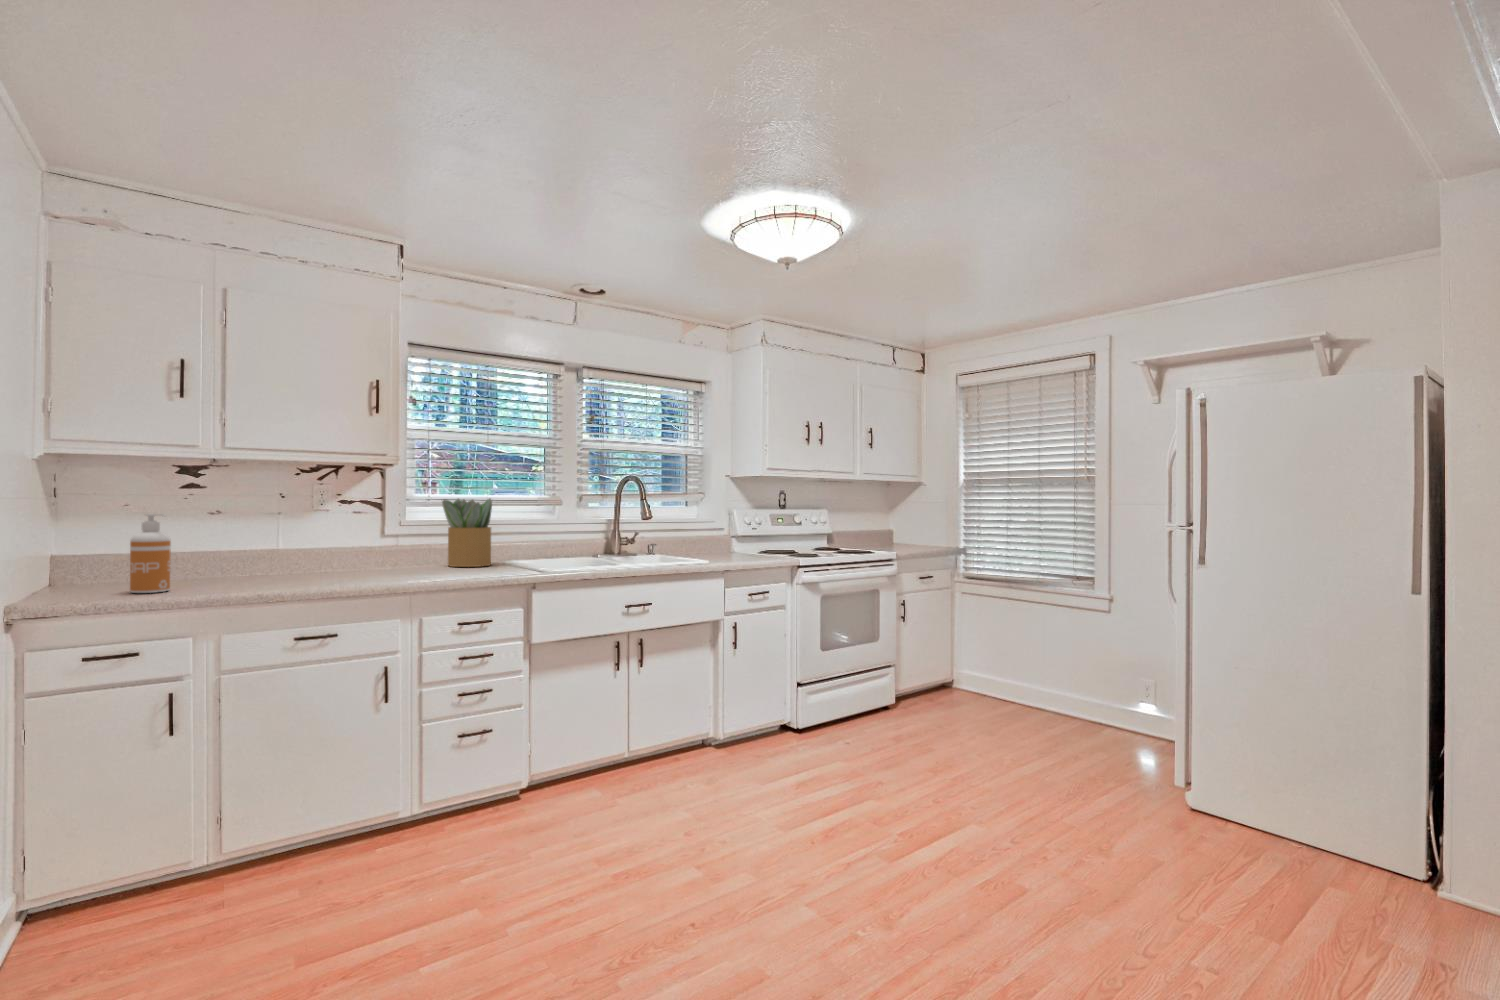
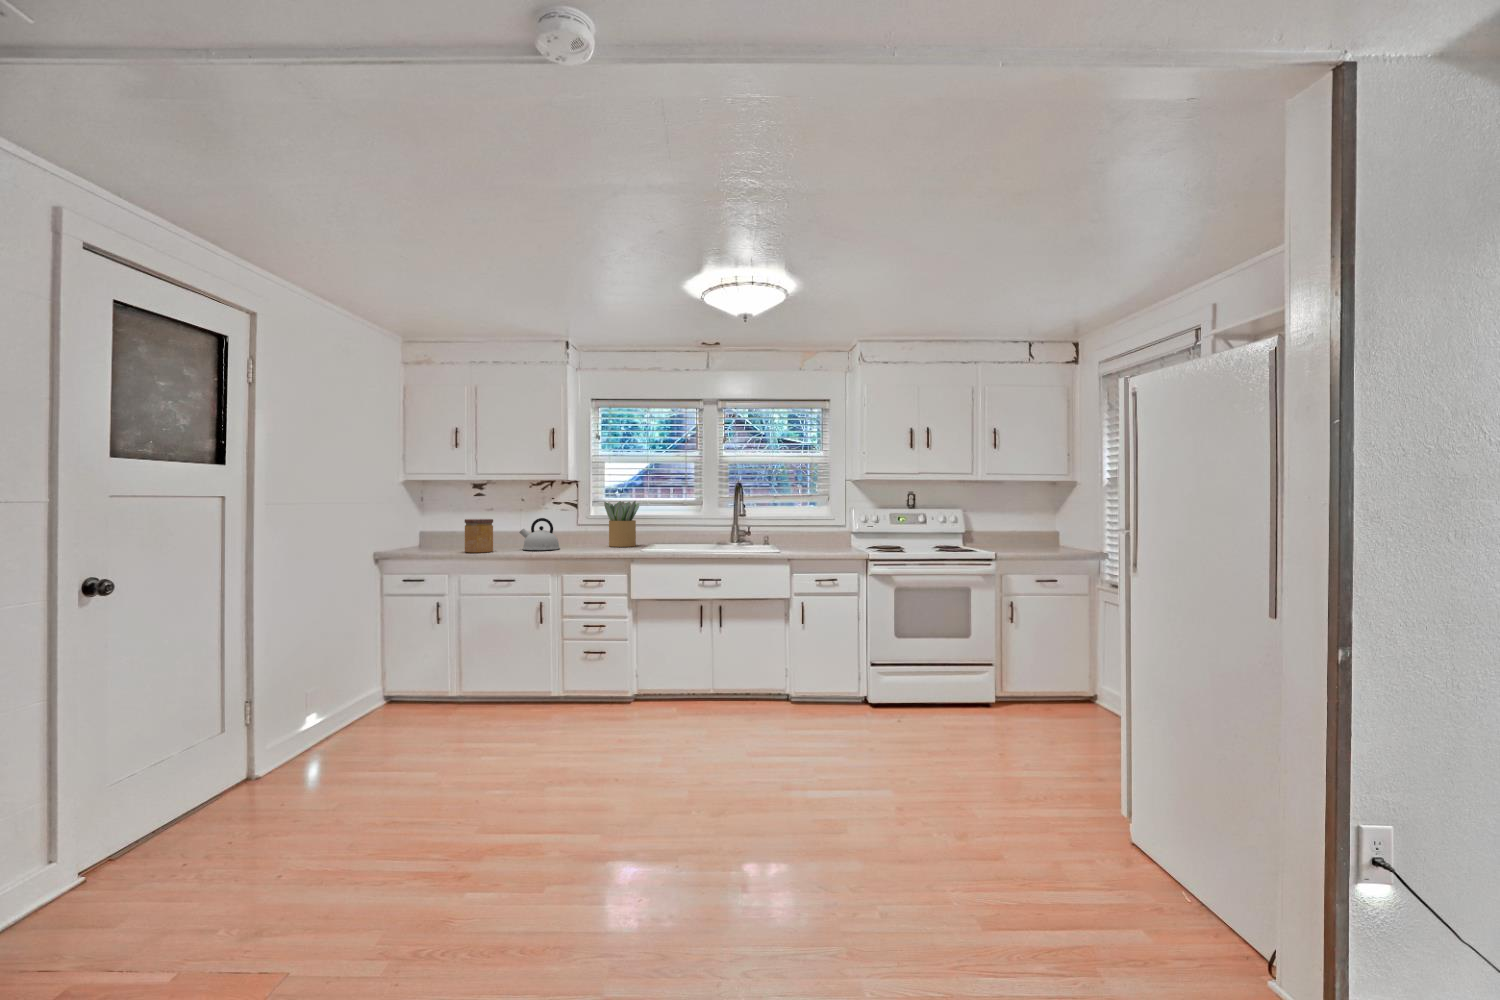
soap dispenser: present [130,514,171,593] -> none [429,511,447,552]
kettle: none [318,525,391,579] -> present [519,518,560,550]
jar: none [221,528,281,590] -> present [465,519,493,553]

